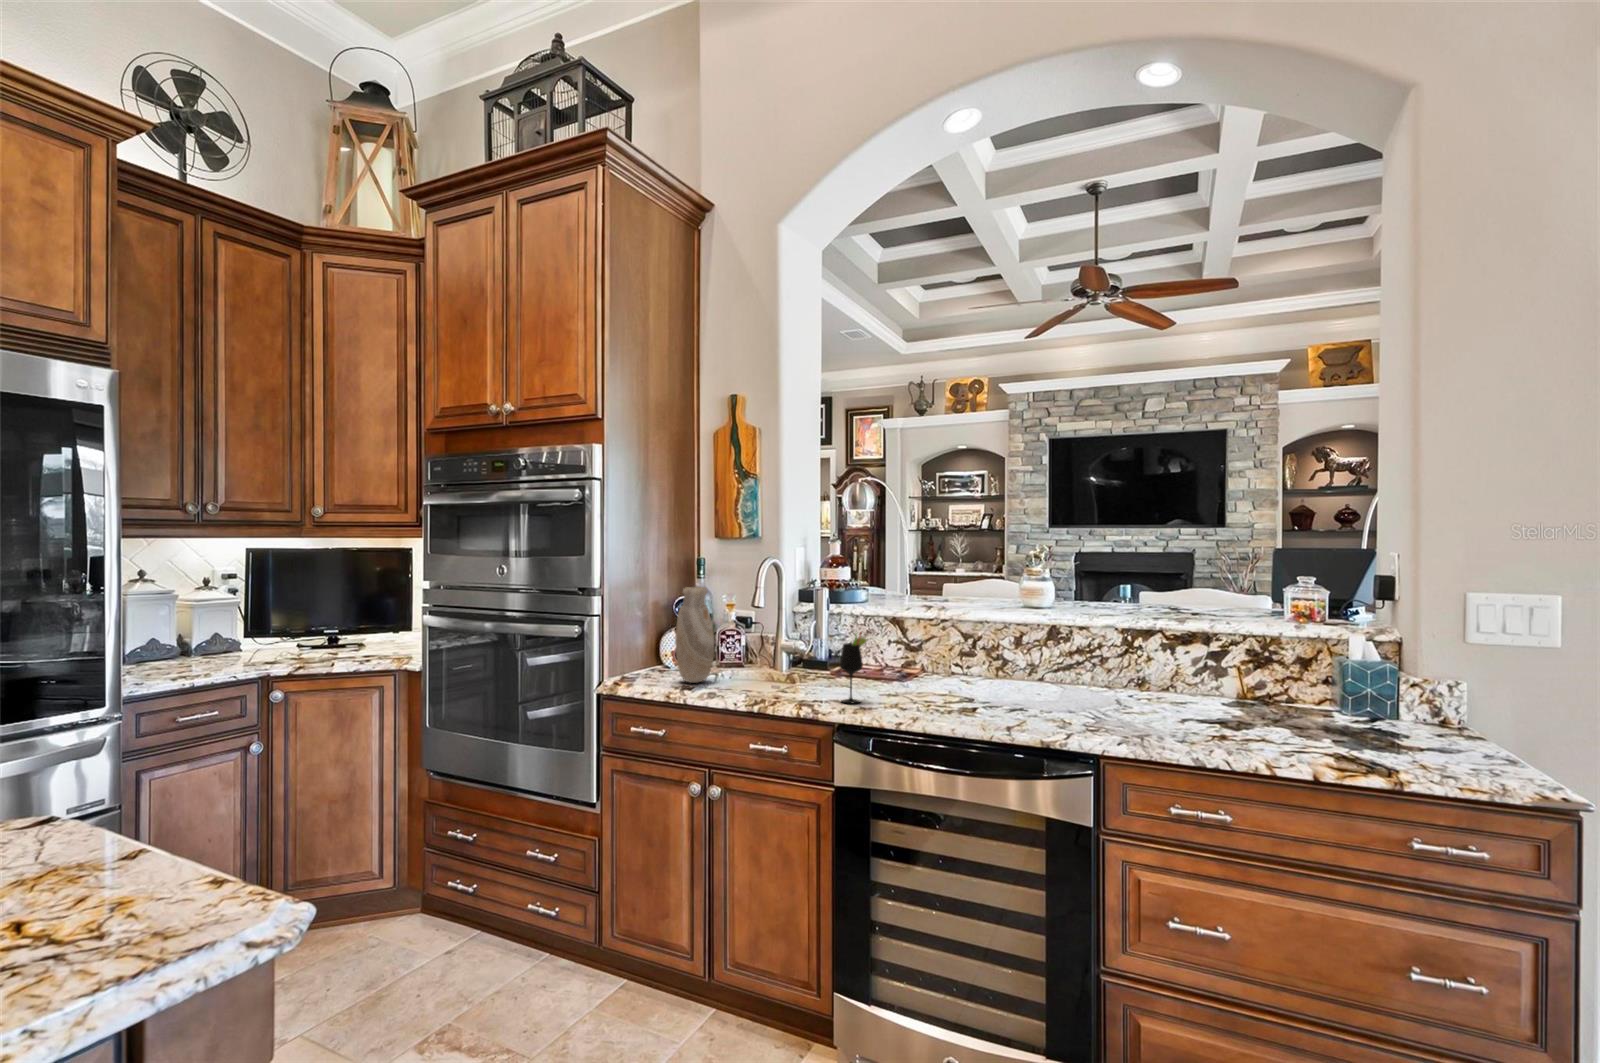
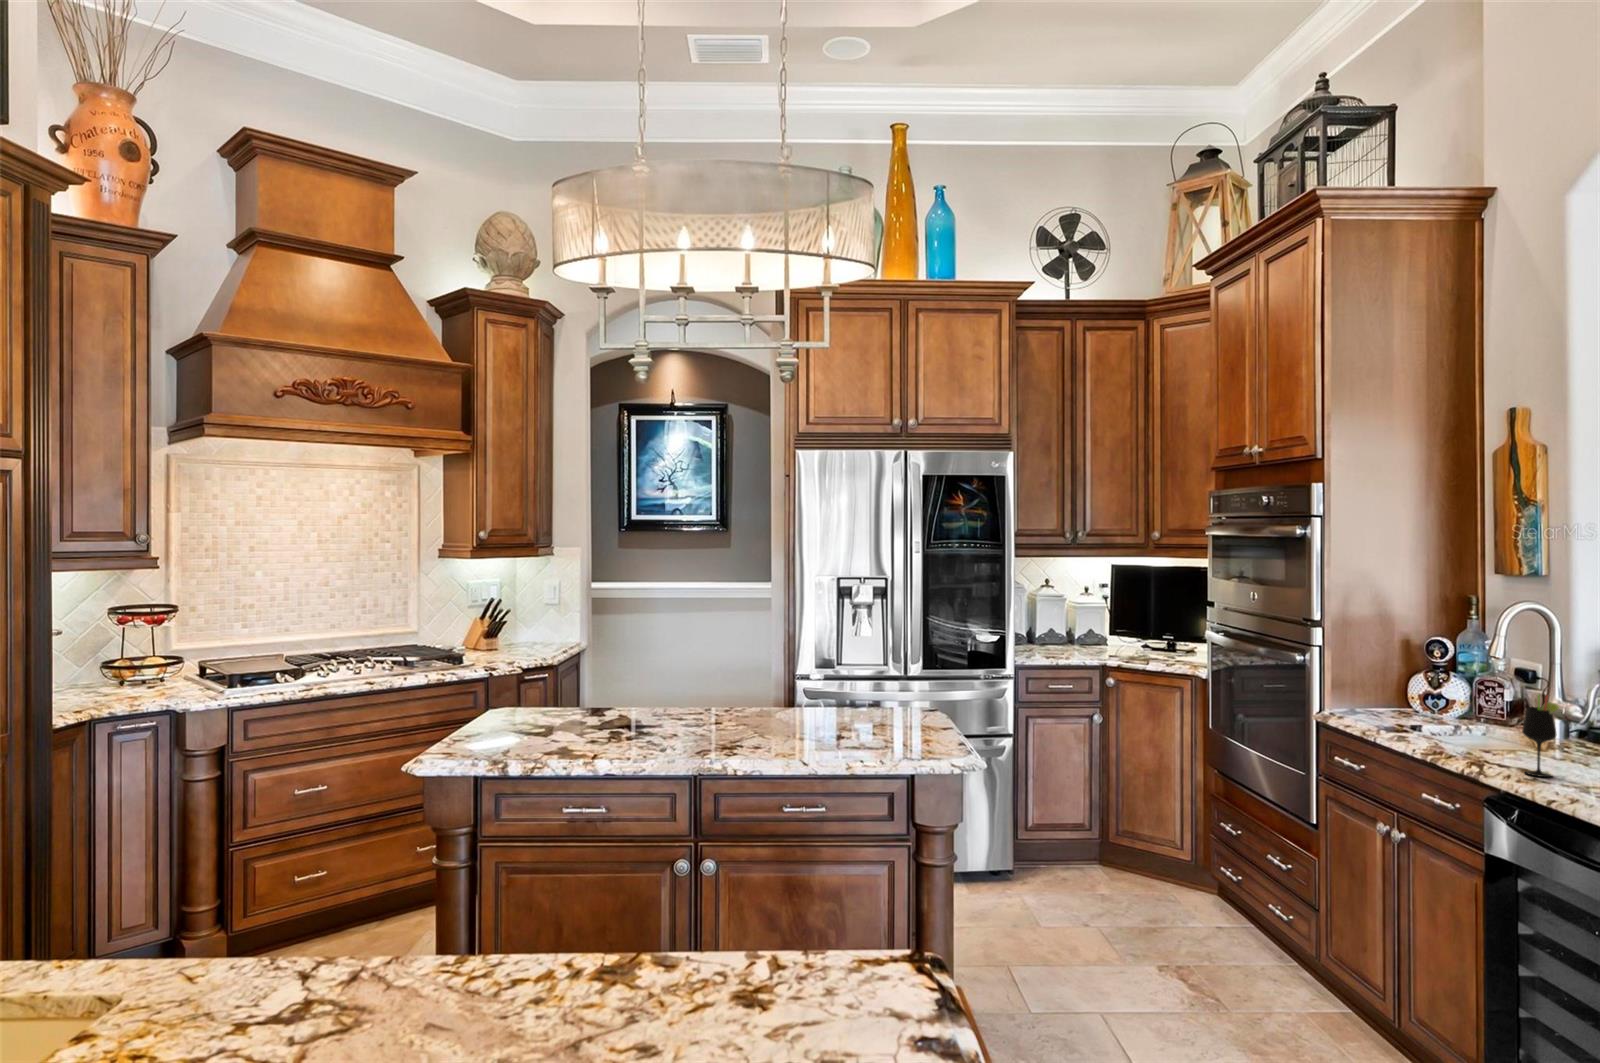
vase: present [675,587,714,683] -> none [1386,627,1431,727]

